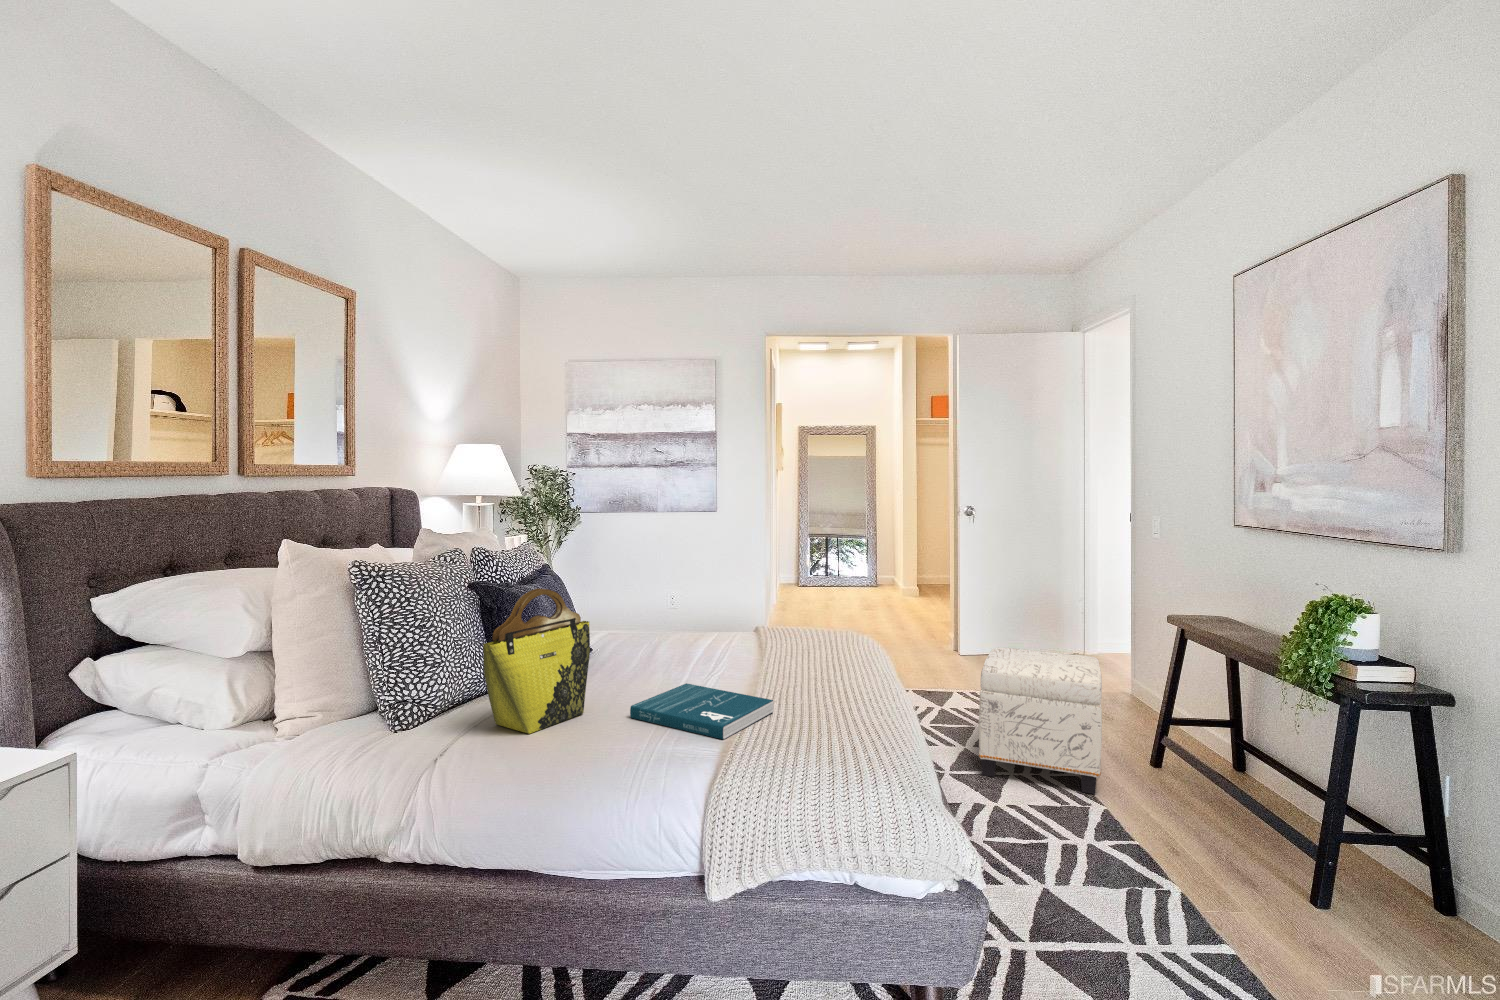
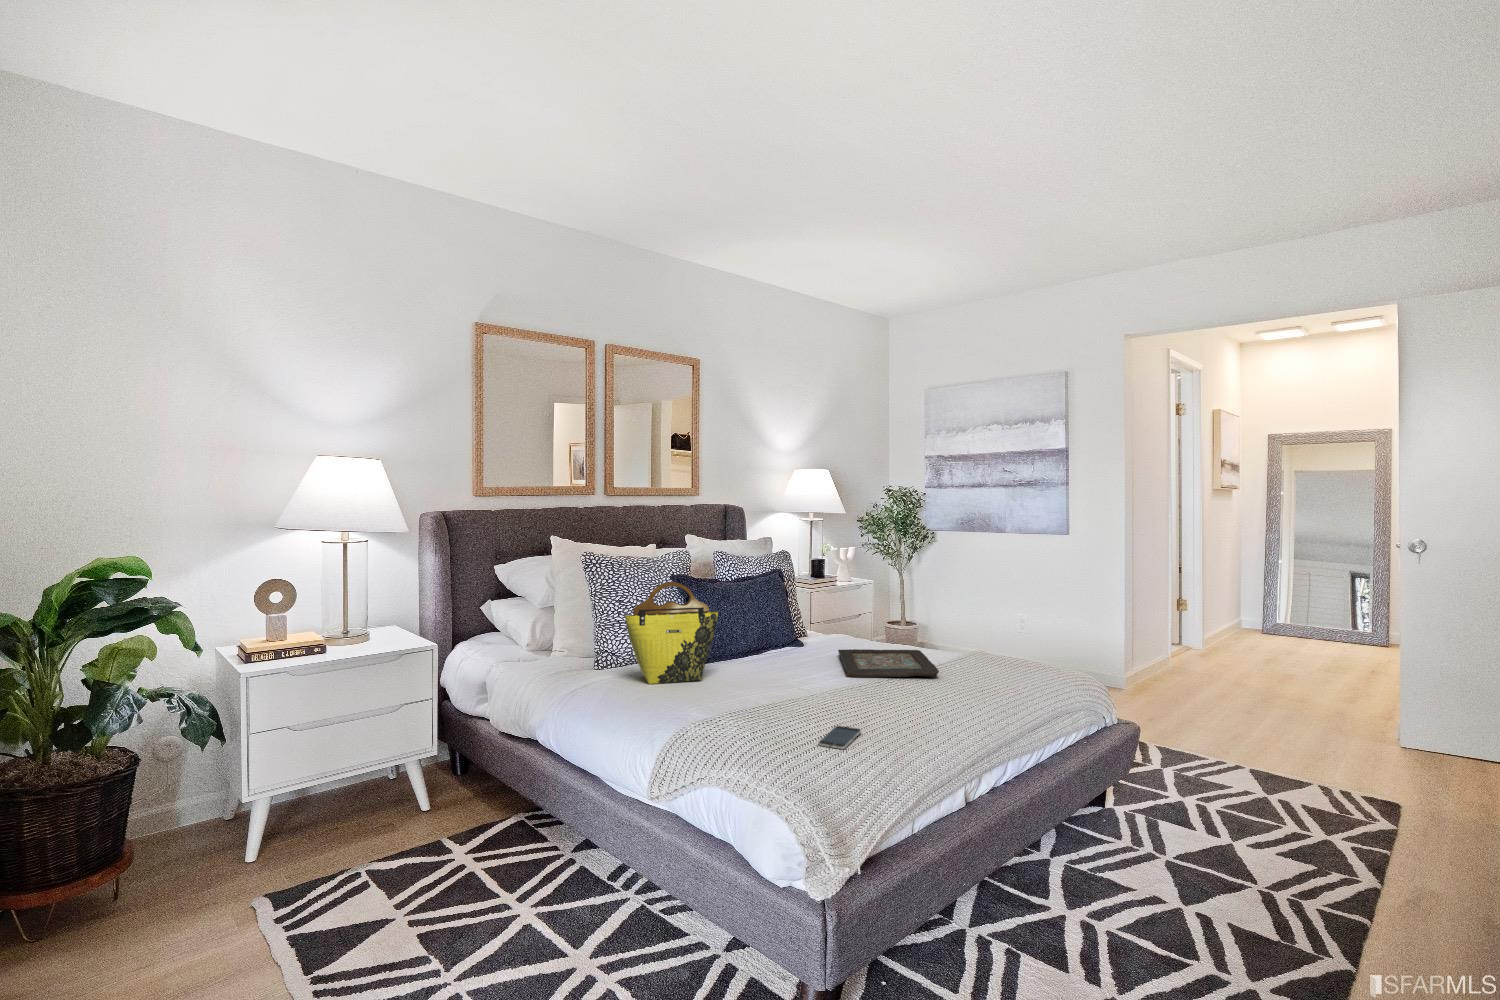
decorative tray: none [656,634,791,674] -> present [838,649,939,677]
ottoman: present [979,647,1102,794] -> none [1196,723,1432,937]
book: present [630,683,773,740] -> none [723,675,824,714]
smartphone: none [834,725,886,754] -> present [818,726,861,749]

